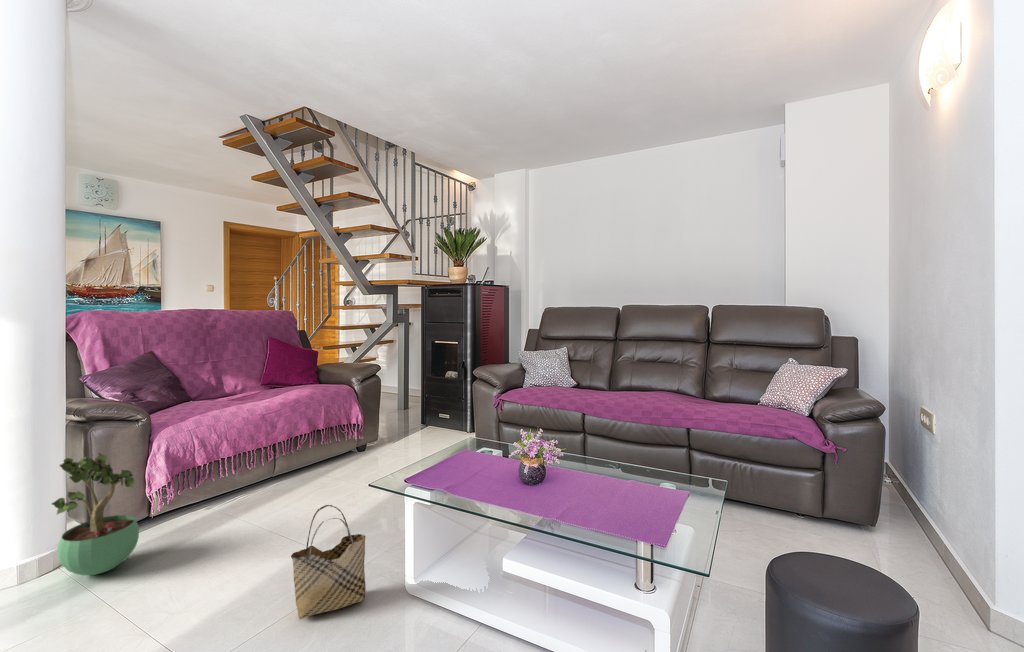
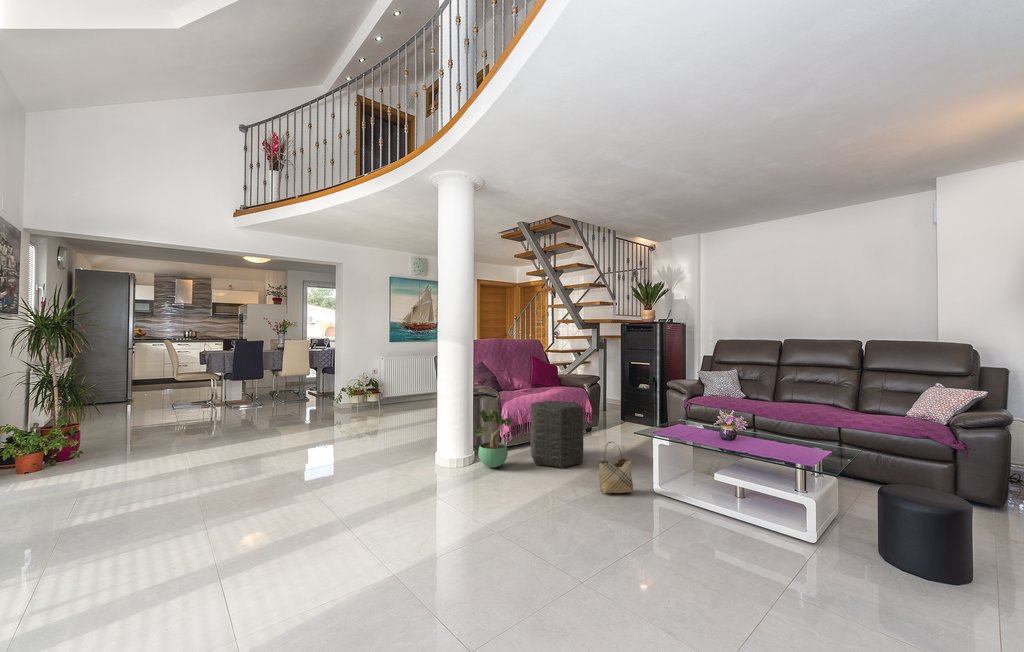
ottoman: none [203,418,311,549] -> present [531,401,583,468]

